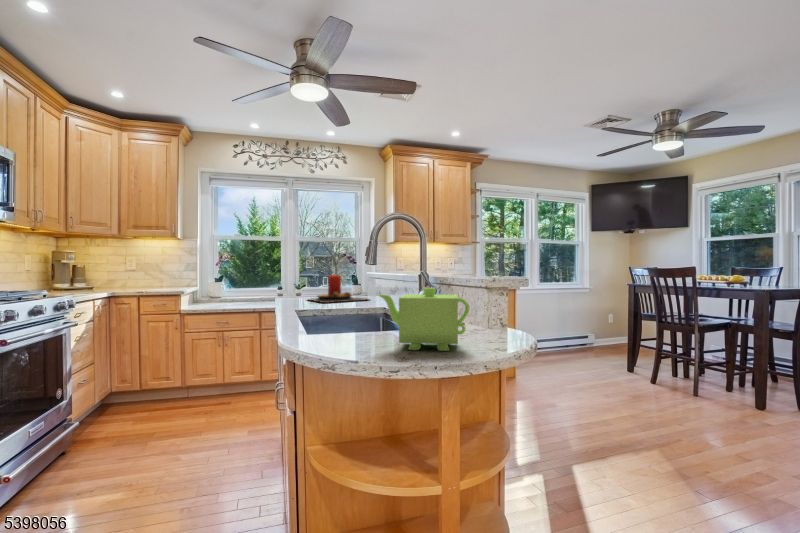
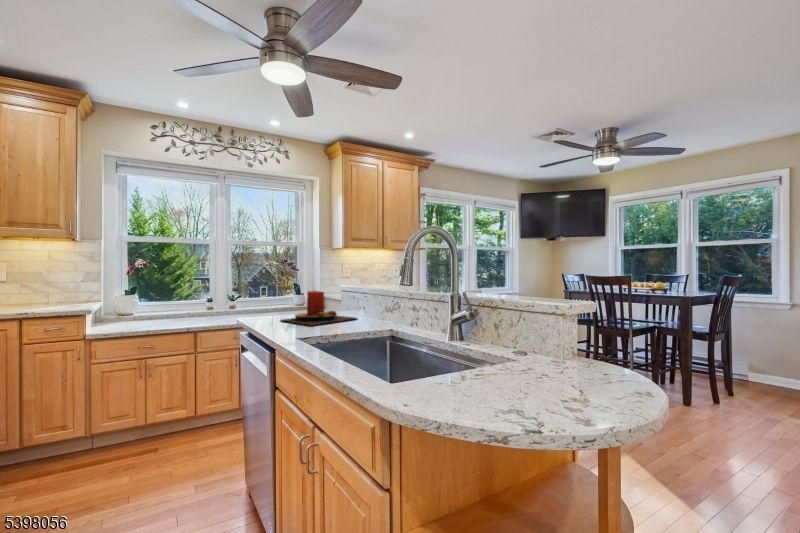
teapot: present [378,288,469,351] -> none [502,326,608,402]

